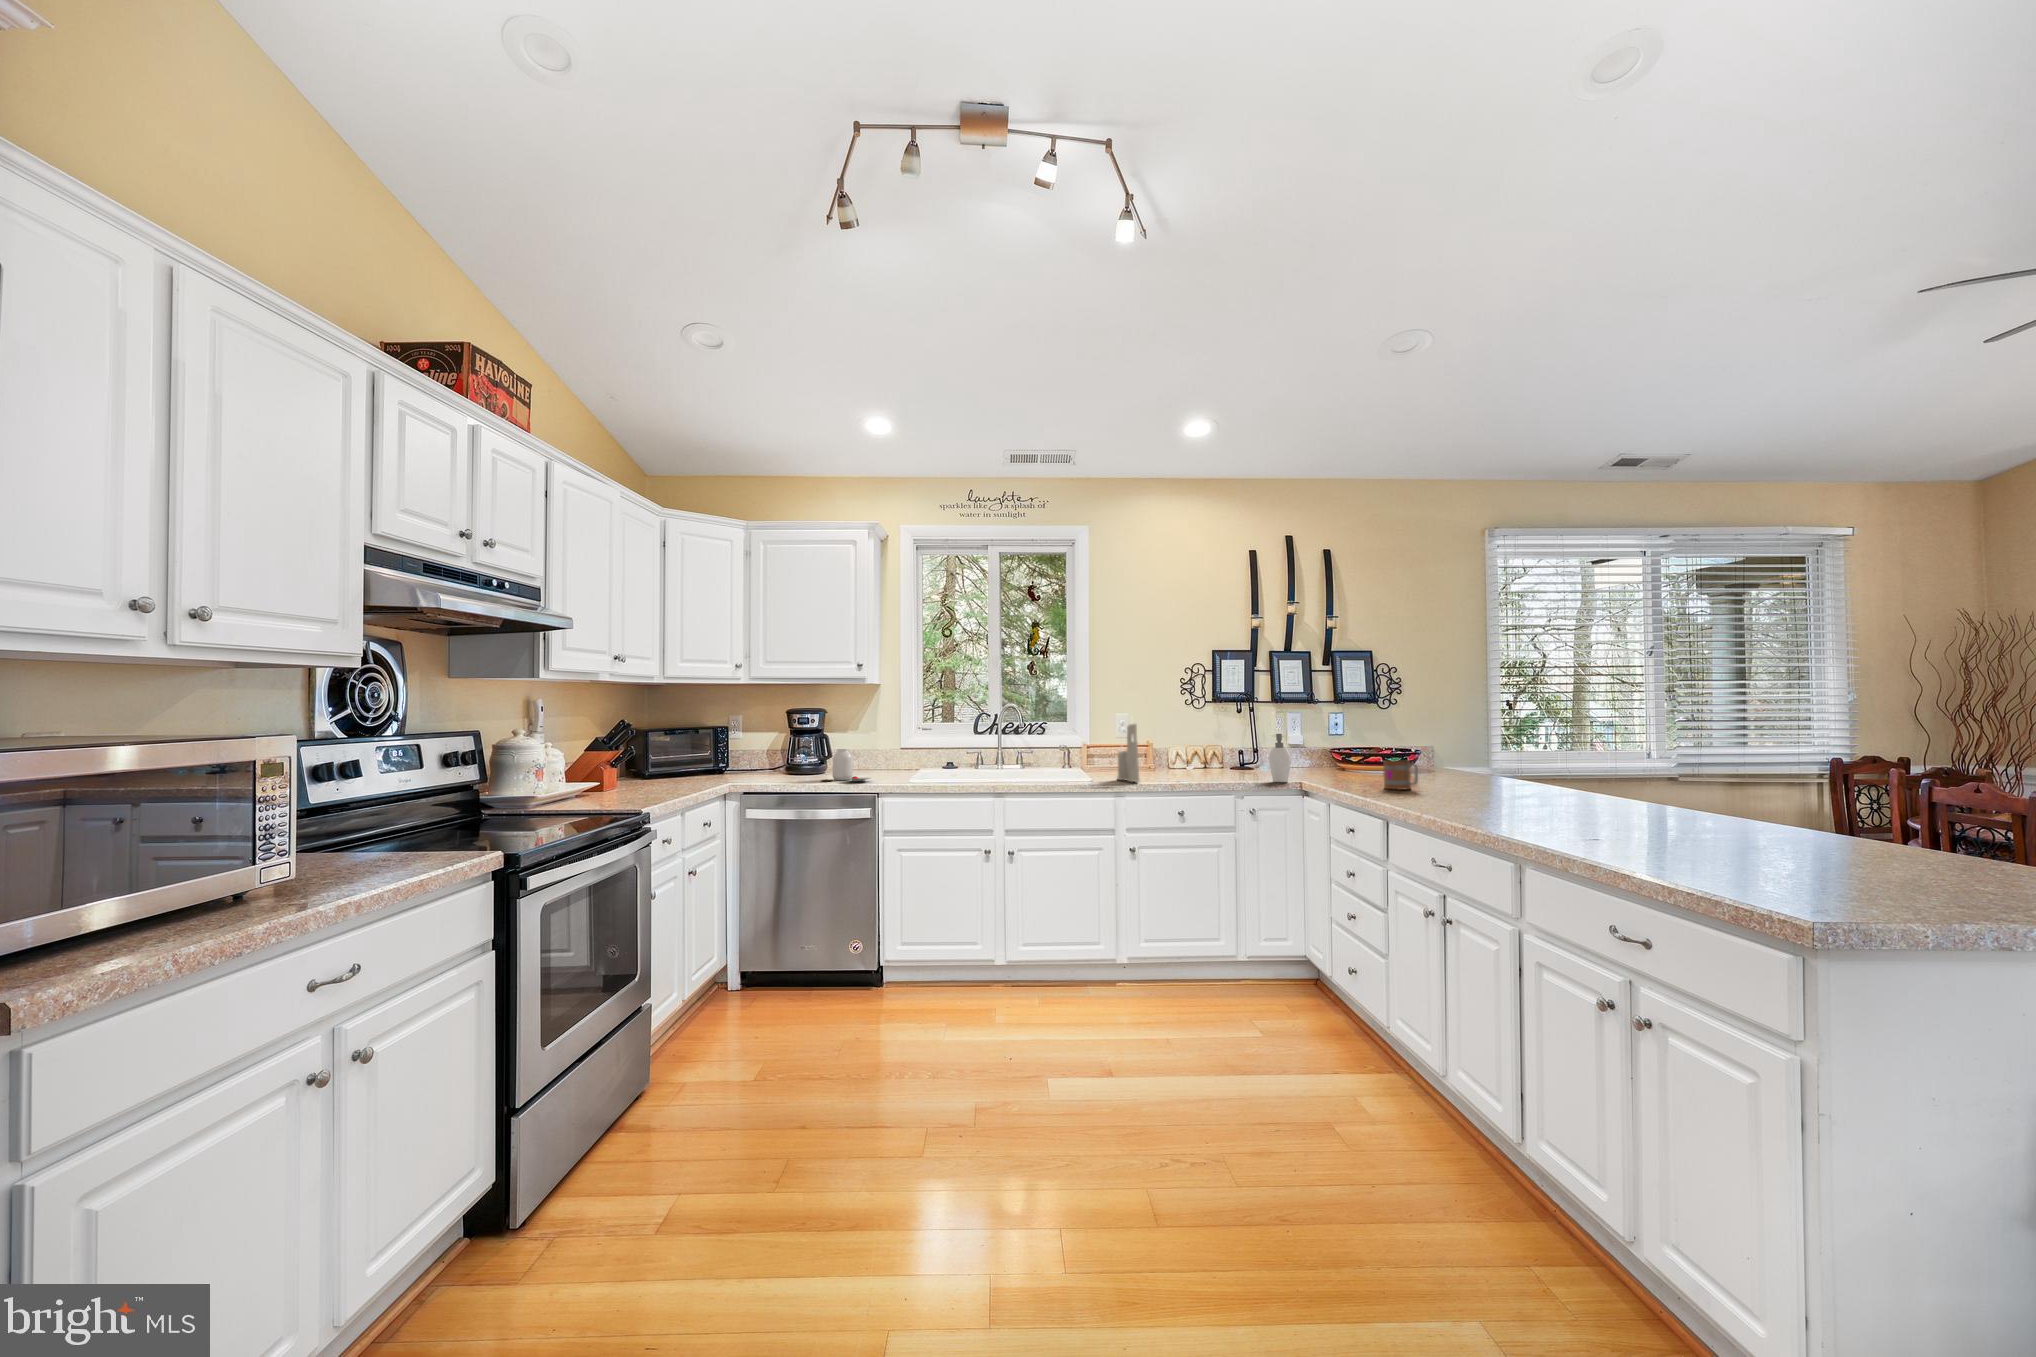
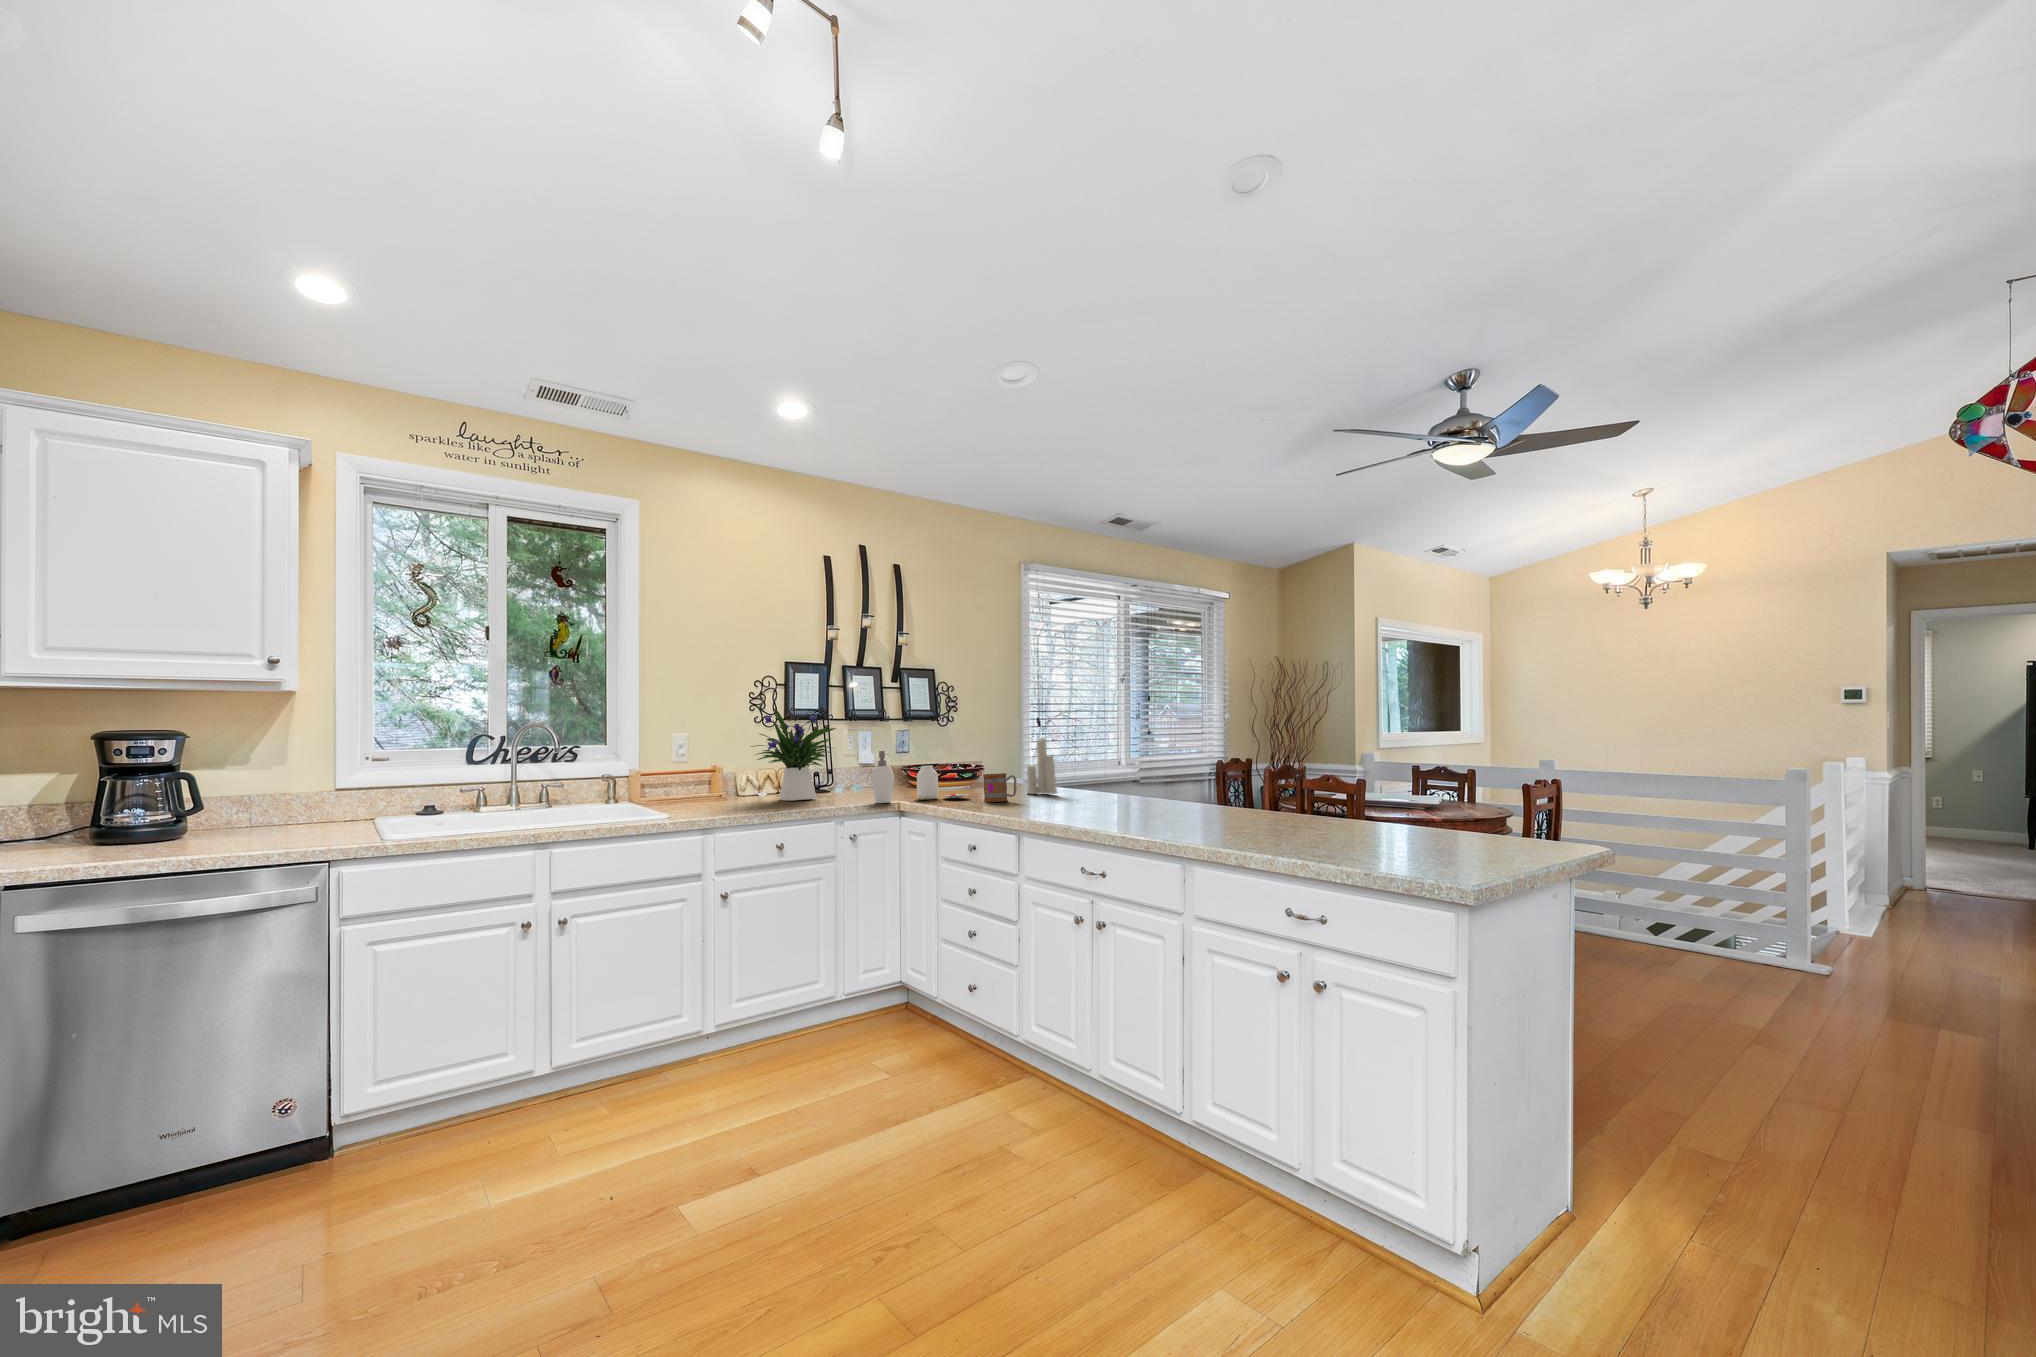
flower arrangement: none [1169,693,1245,774] -> present [751,708,836,800]
candle: present [1117,724,1140,782] -> present [1027,738,1057,794]
jar: present [822,749,871,781] -> present [916,765,969,801]

